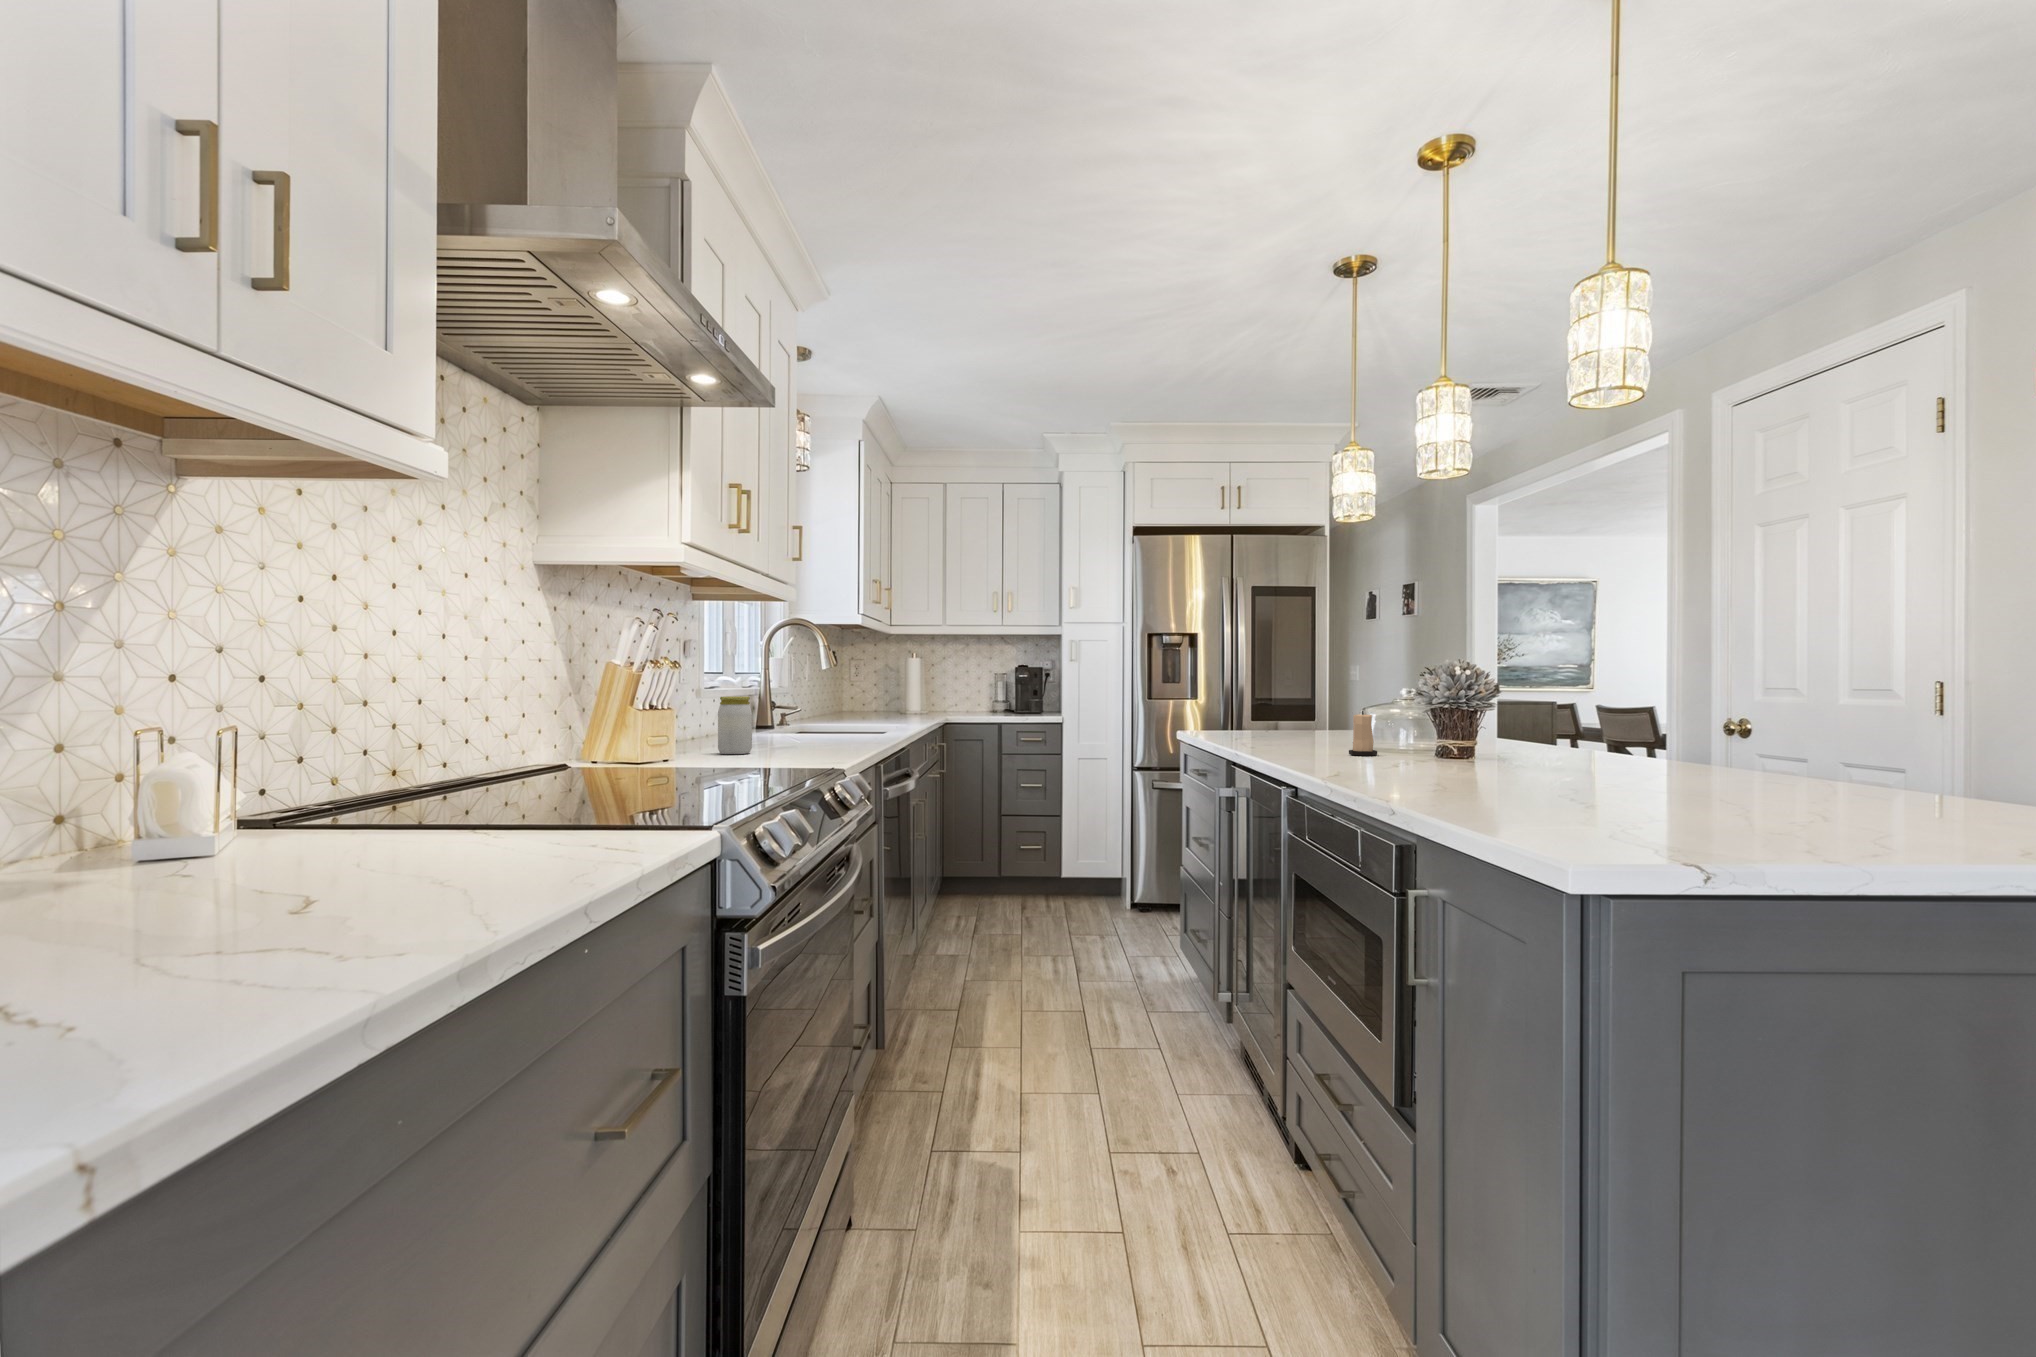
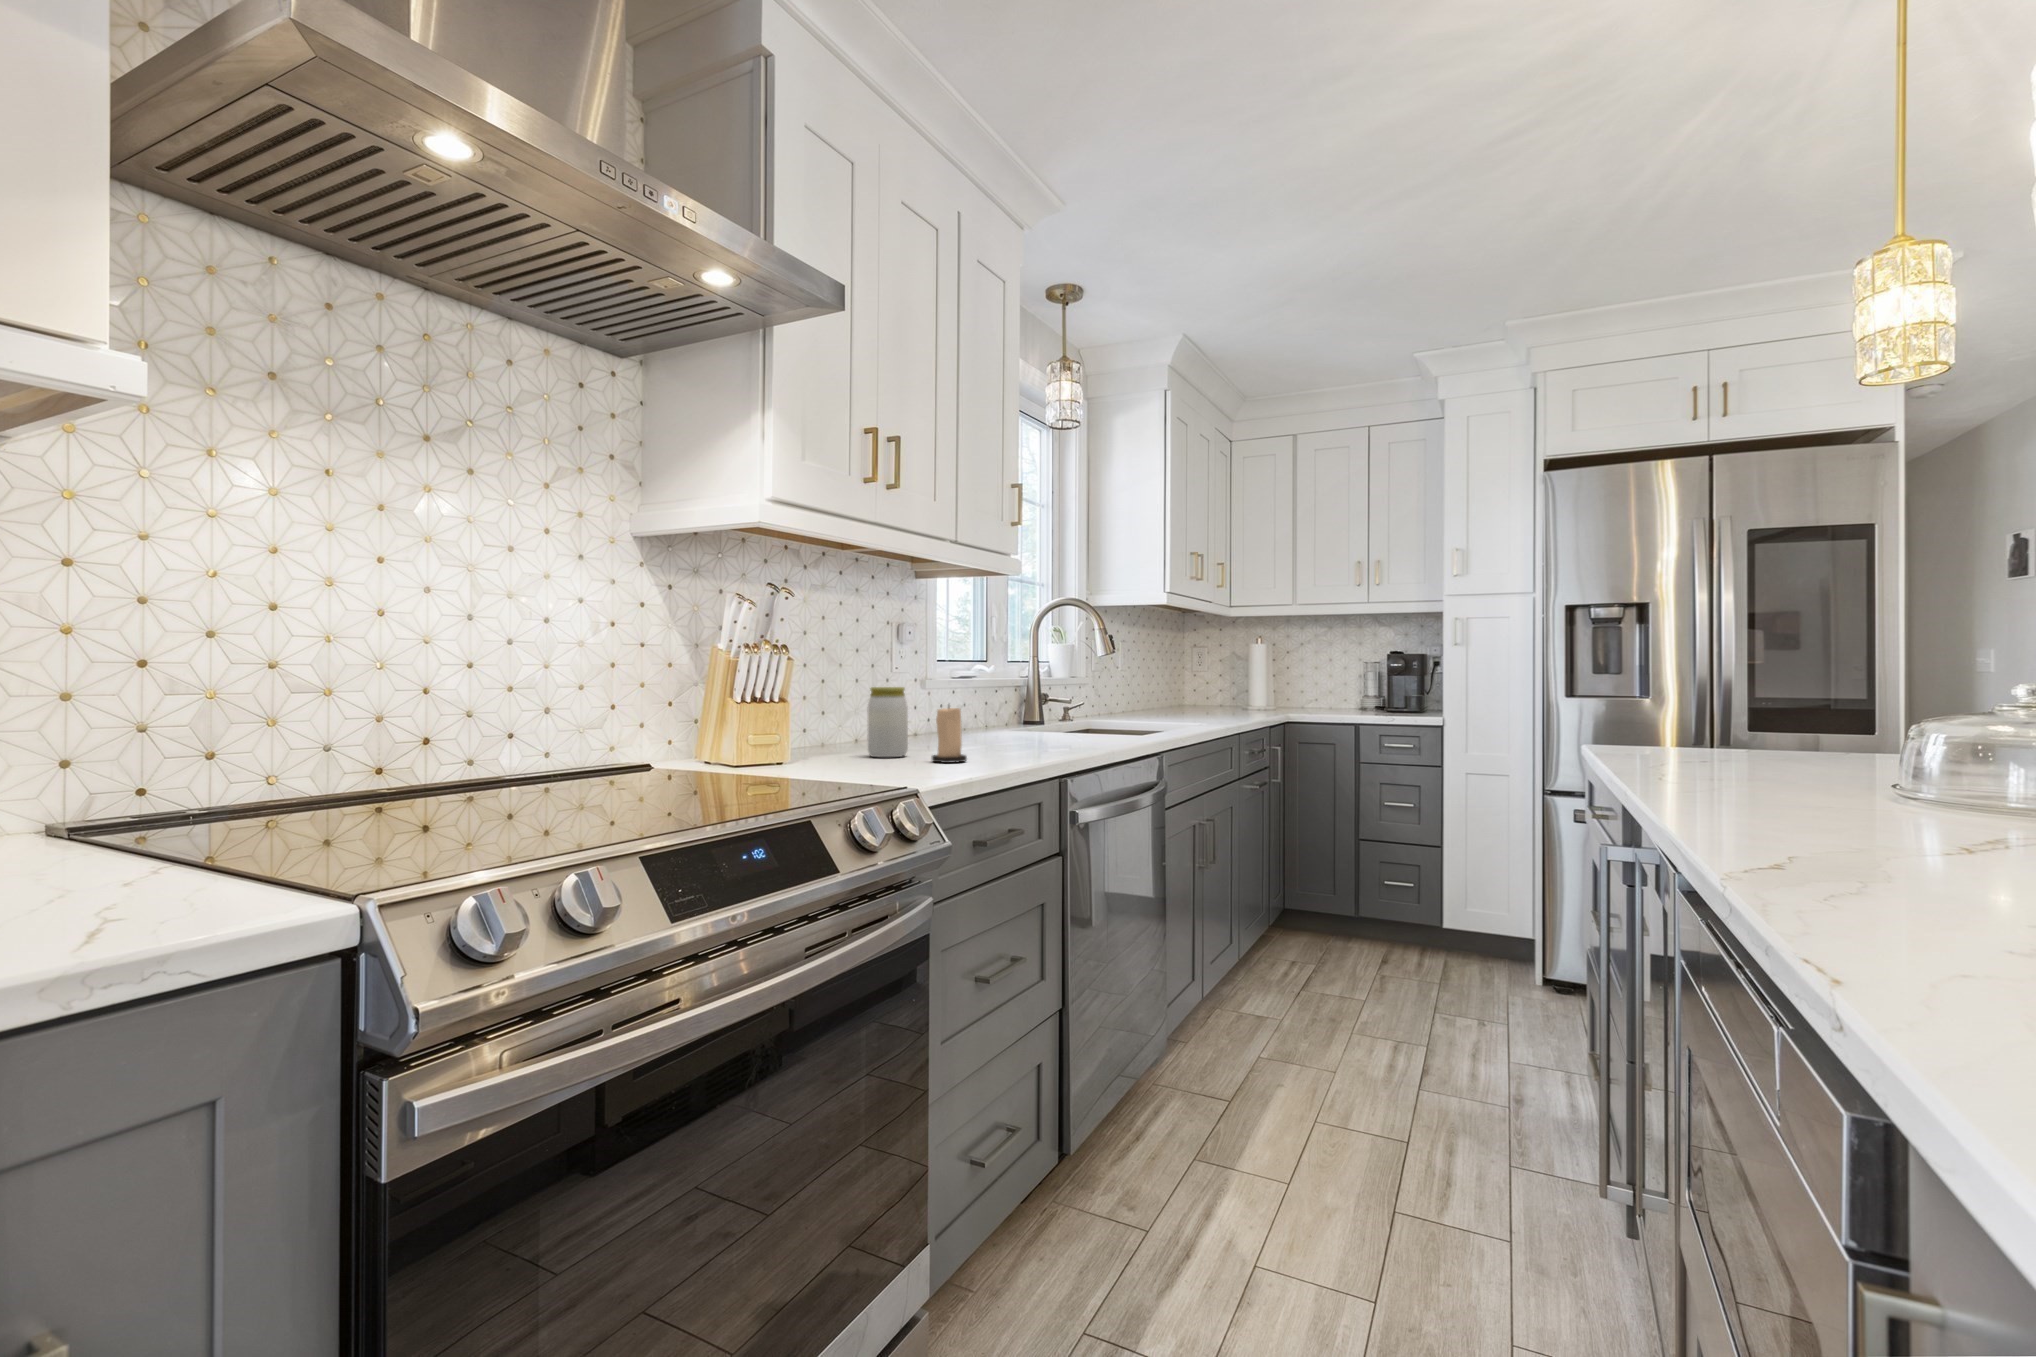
candle: present [1349,711,1377,756] -> present [932,706,967,763]

